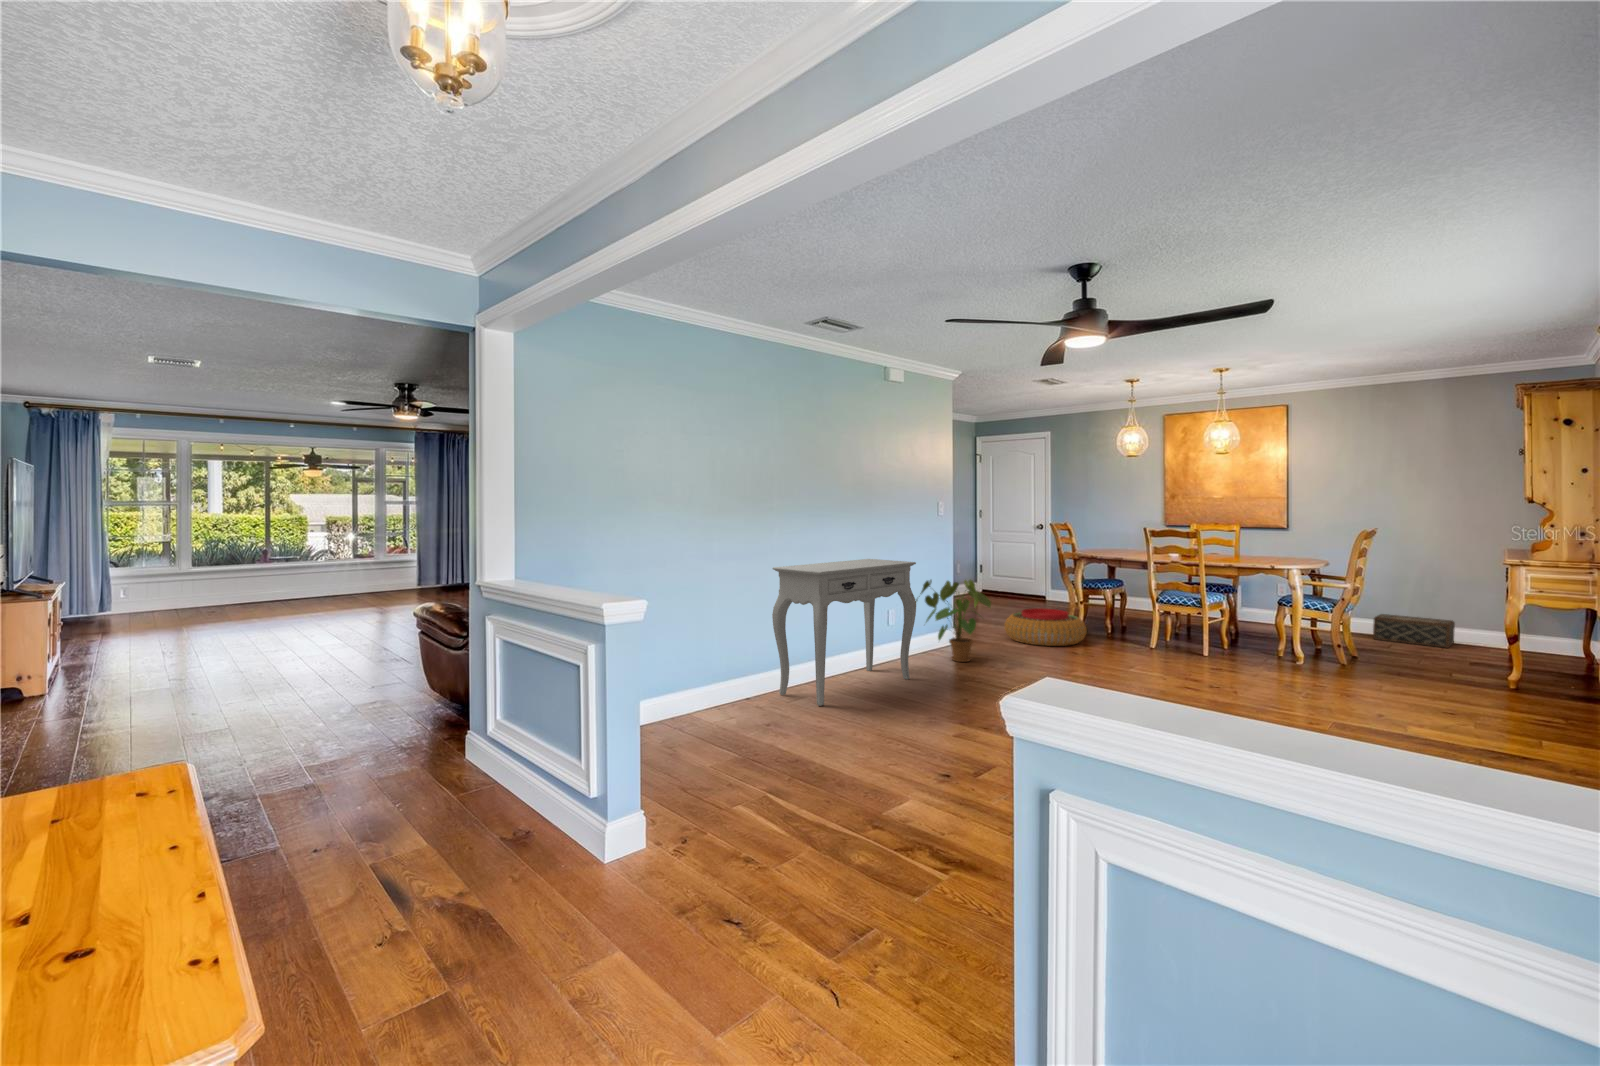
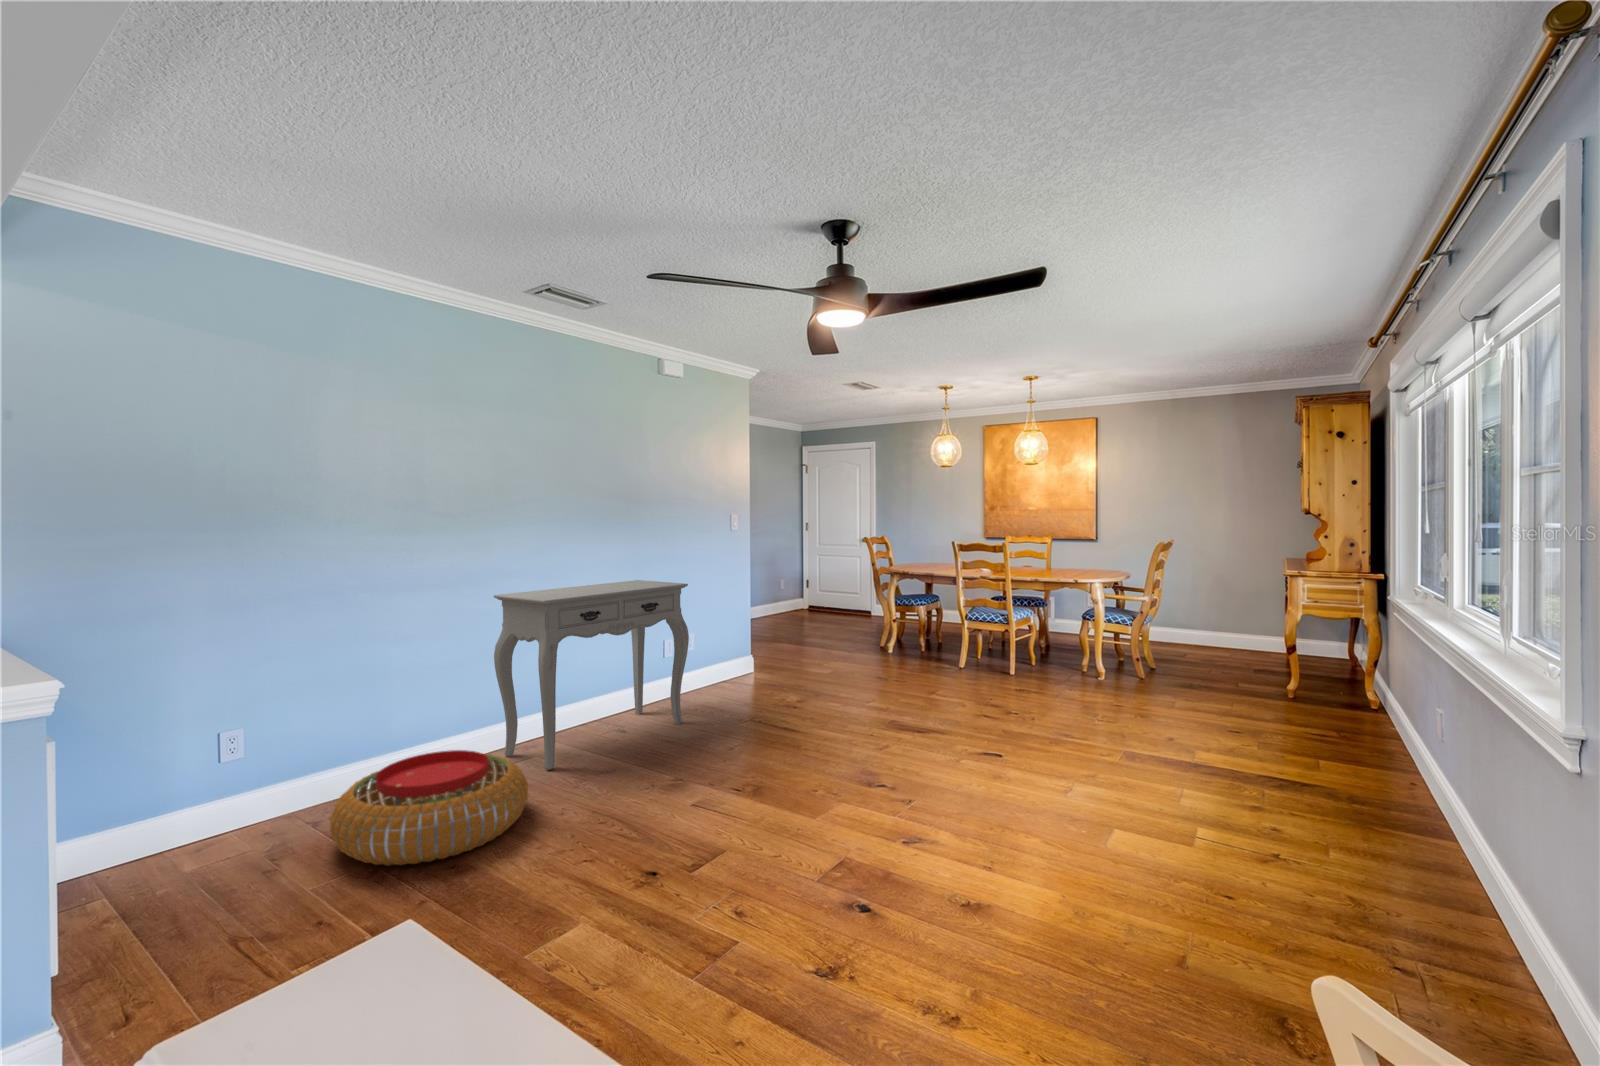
house plant: present [916,580,991,662] -> none [702,601,791,696]
pouf: present [1005,608,1086,646] -> present [330,750,528,865]
woven basket: present [1373,614,1455,648] -> none [1172,624,1242,656]

